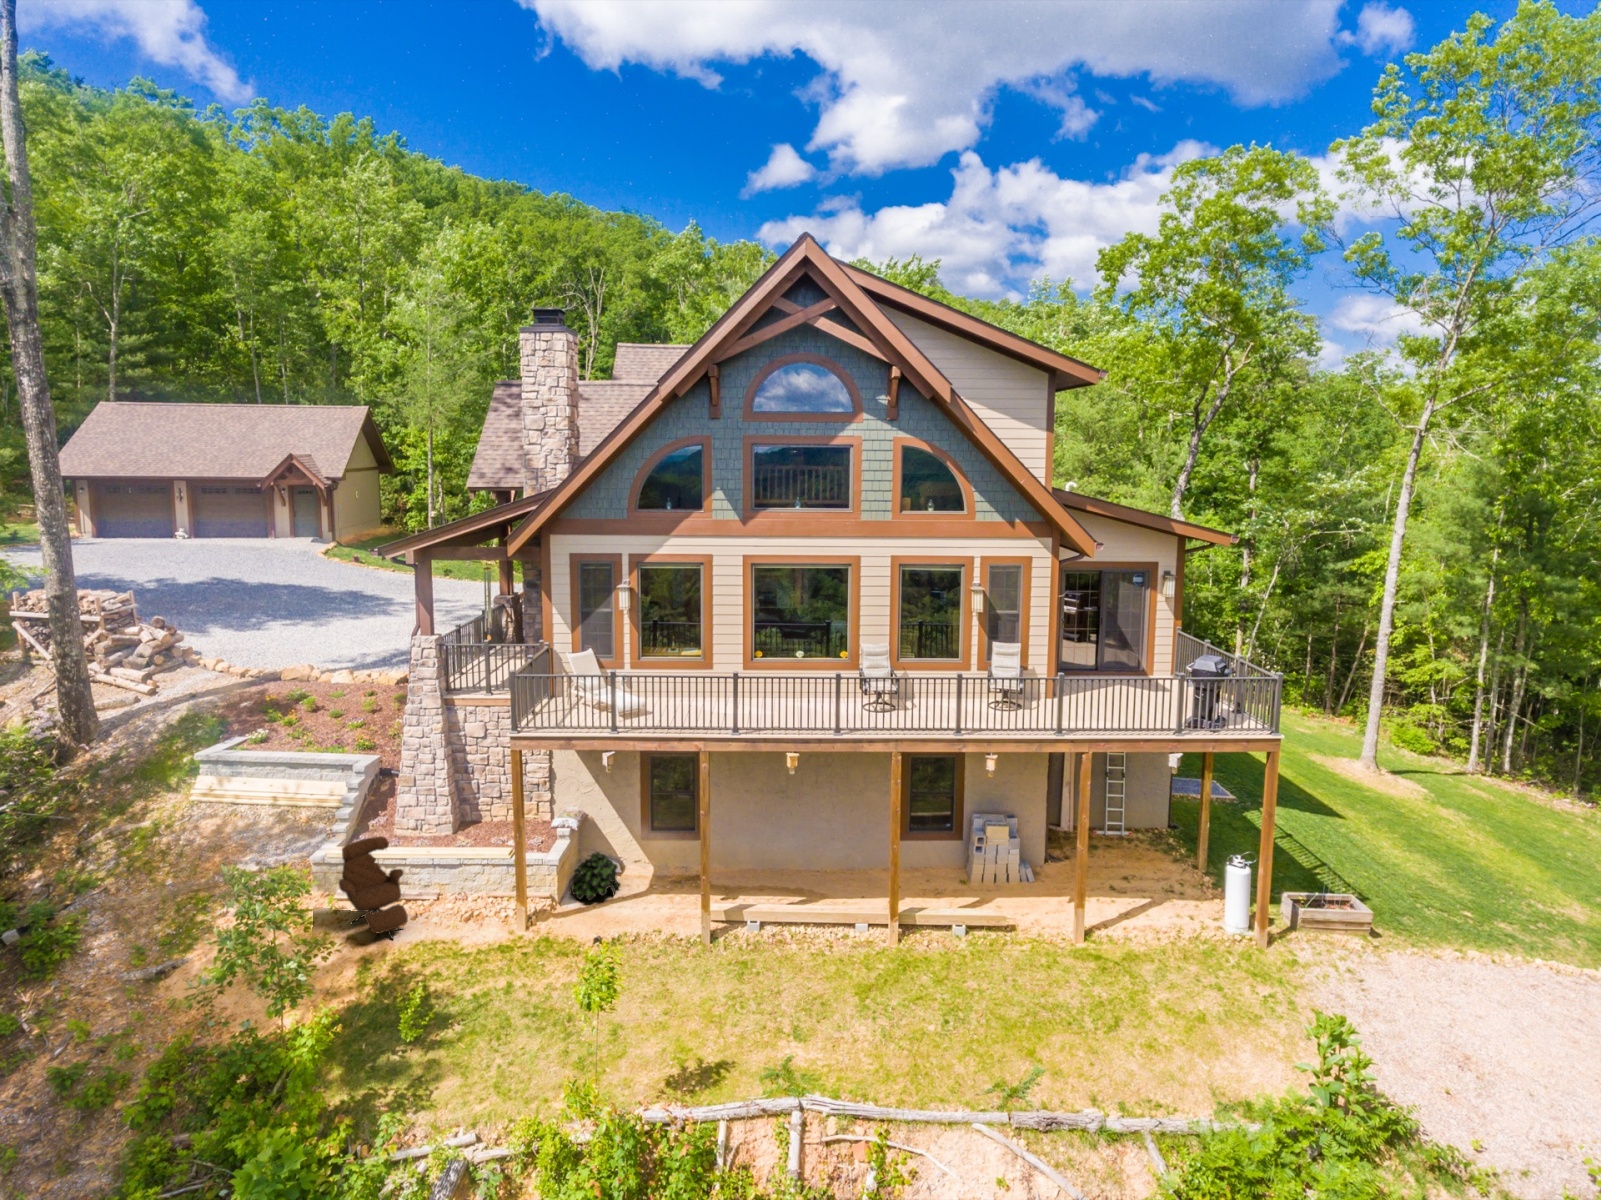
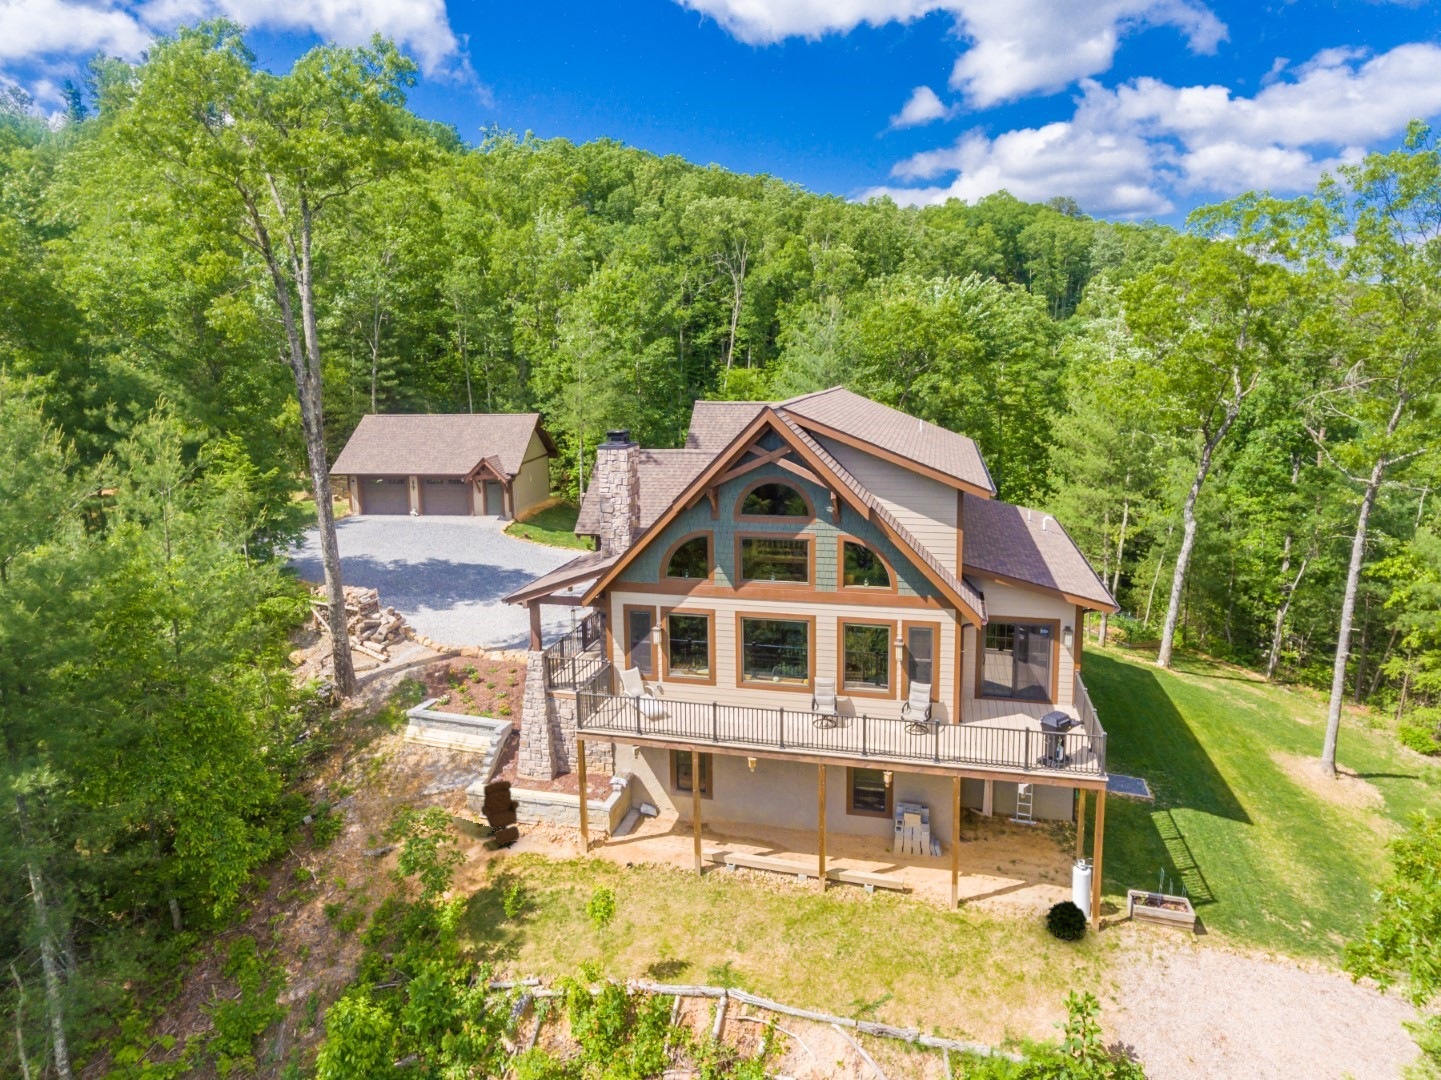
potted plant: present [571,852,621,900] -> present [1046,900,1089,940]

